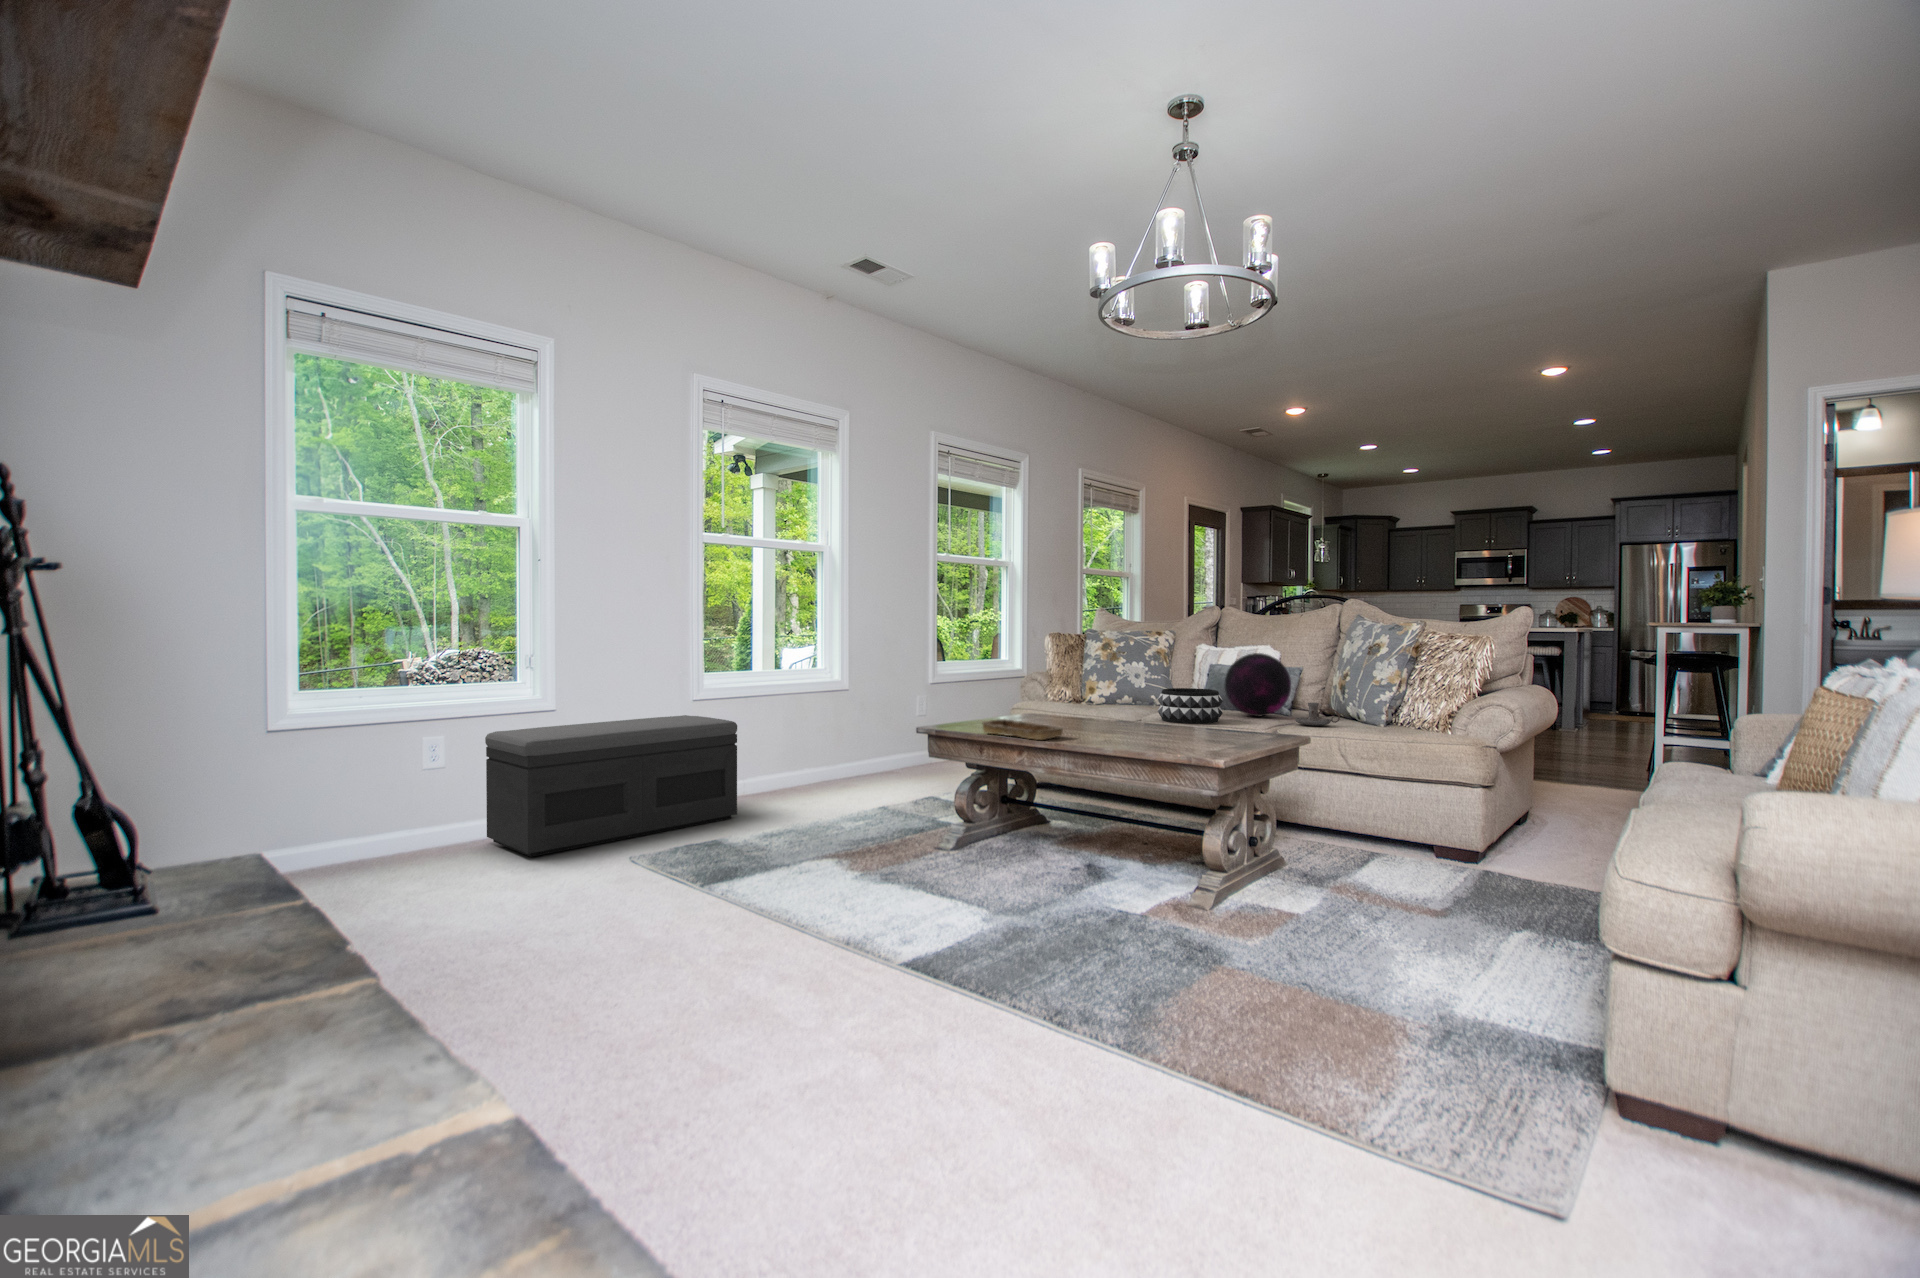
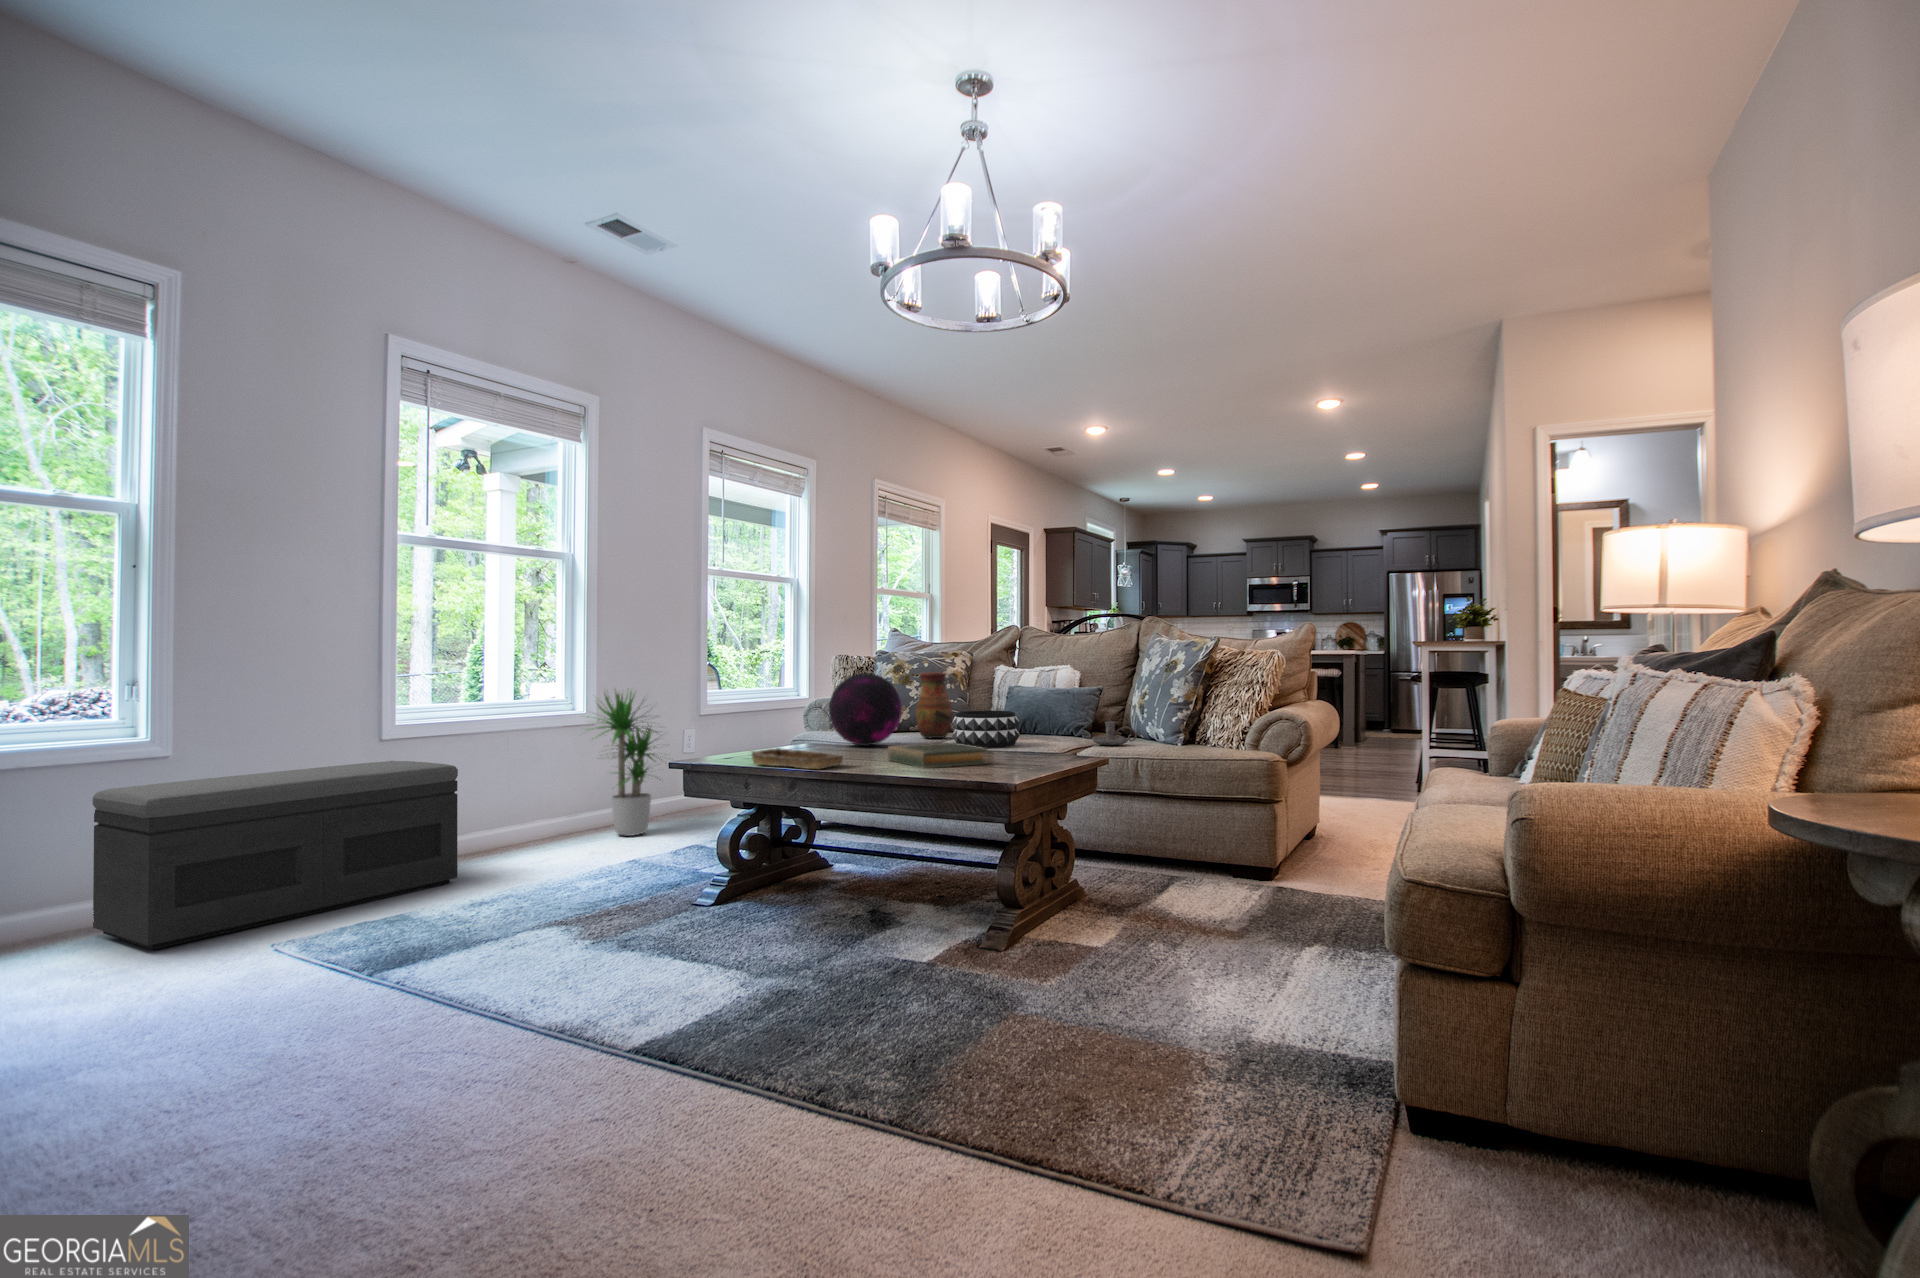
vase: none [1122,651,1157,712] -> present [916,672,953,738]
decorative orb: present [1225,653,1291,717] -> present [829,673,902,746]
potted plant: none [825,655,906,786] -> present [588,692,662,836]
hardback book: none [1102,719,1198,743] -> present [888,743,987,768]

